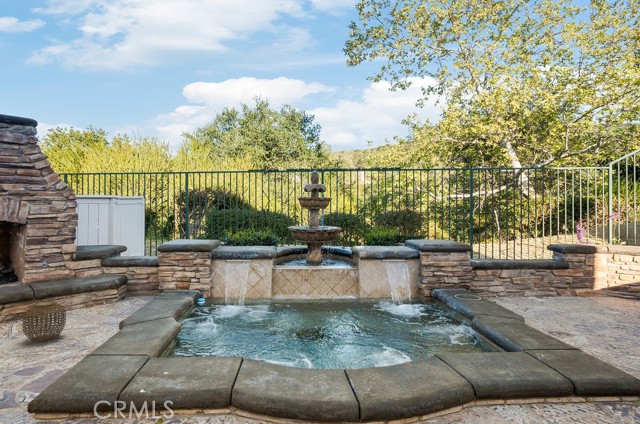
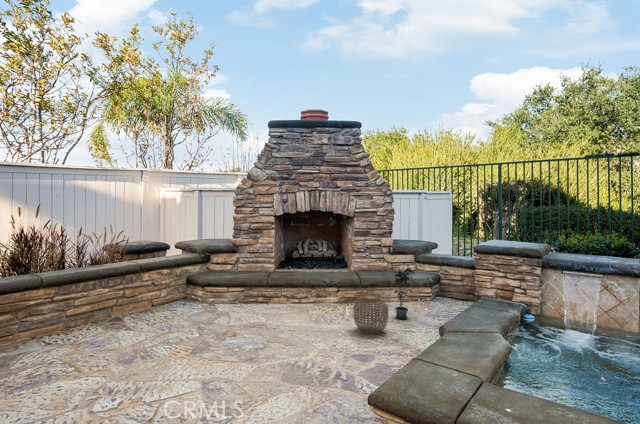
potted plant: none [71,268,97,322] -> present [393,265,414,319]

